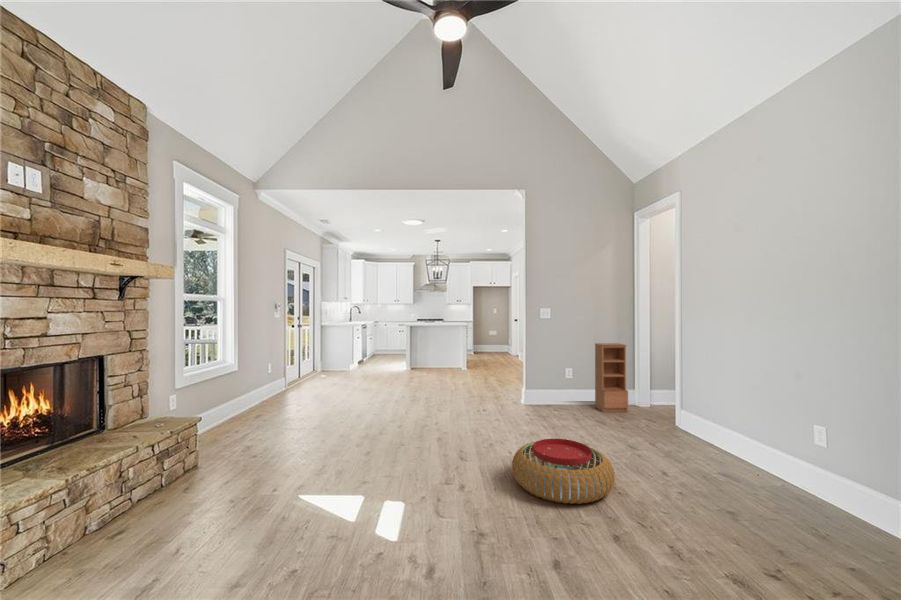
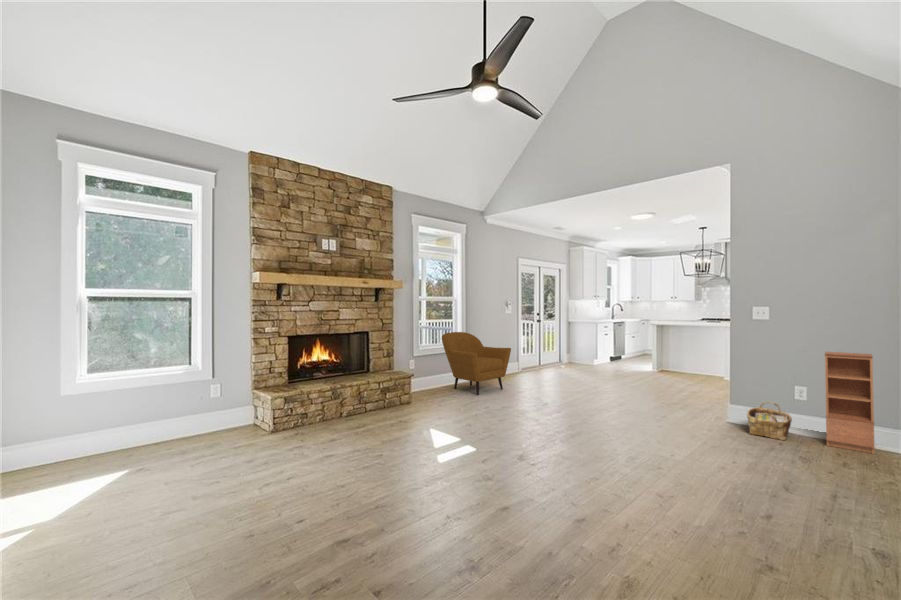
armchair: none [216,344,314,428] -> present [442,332,511,395]
woven basket: none [553,385,584,414] -> present [747,402,792,440]
pouf: present [512,439,615,504] -> none [560,431,663,491]

